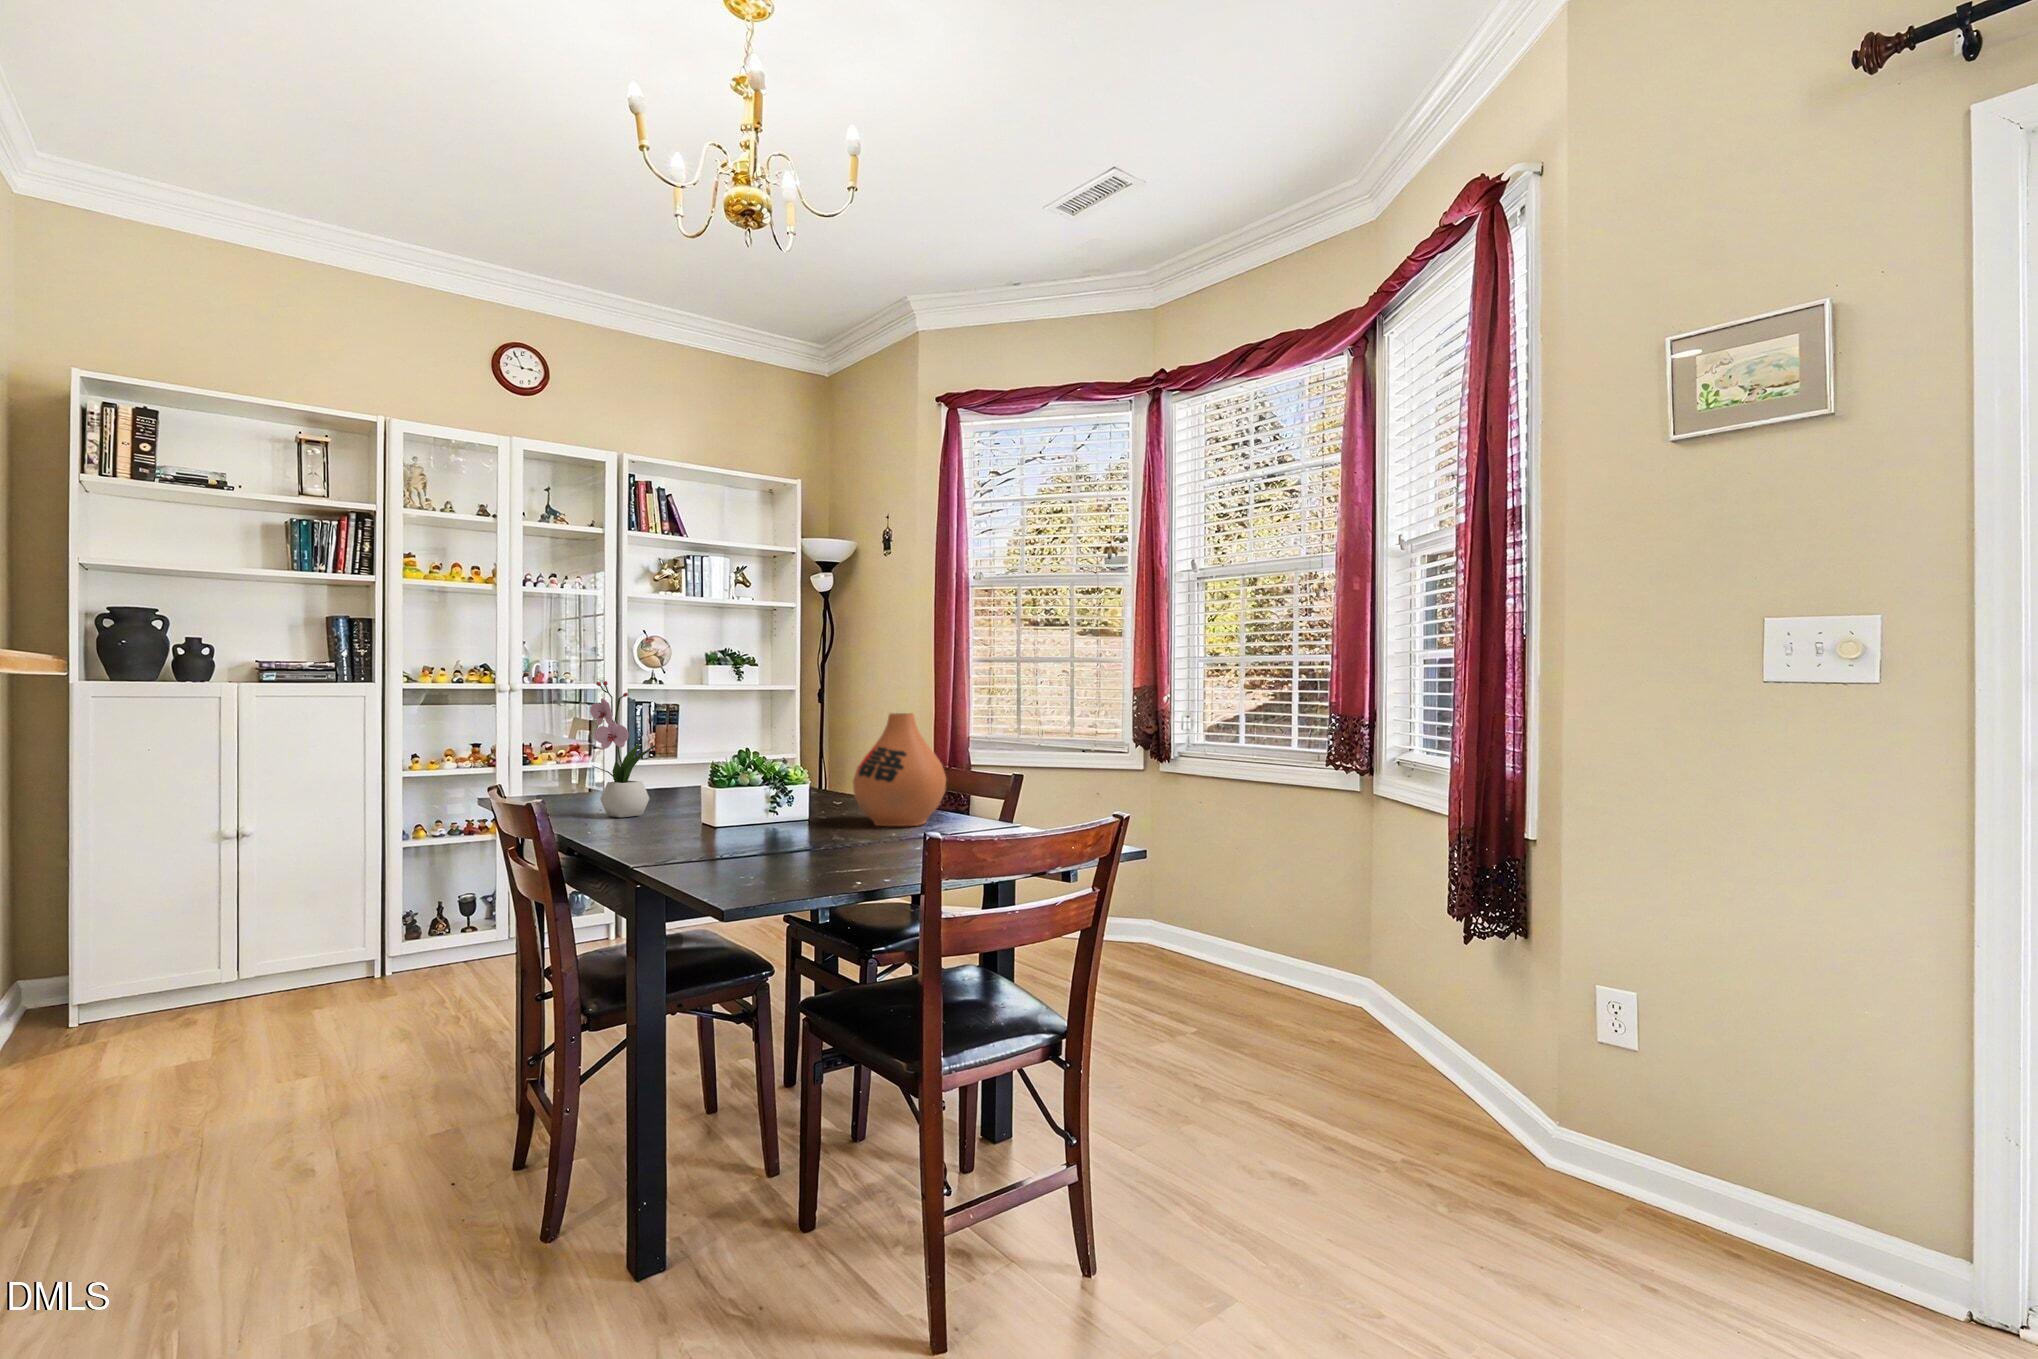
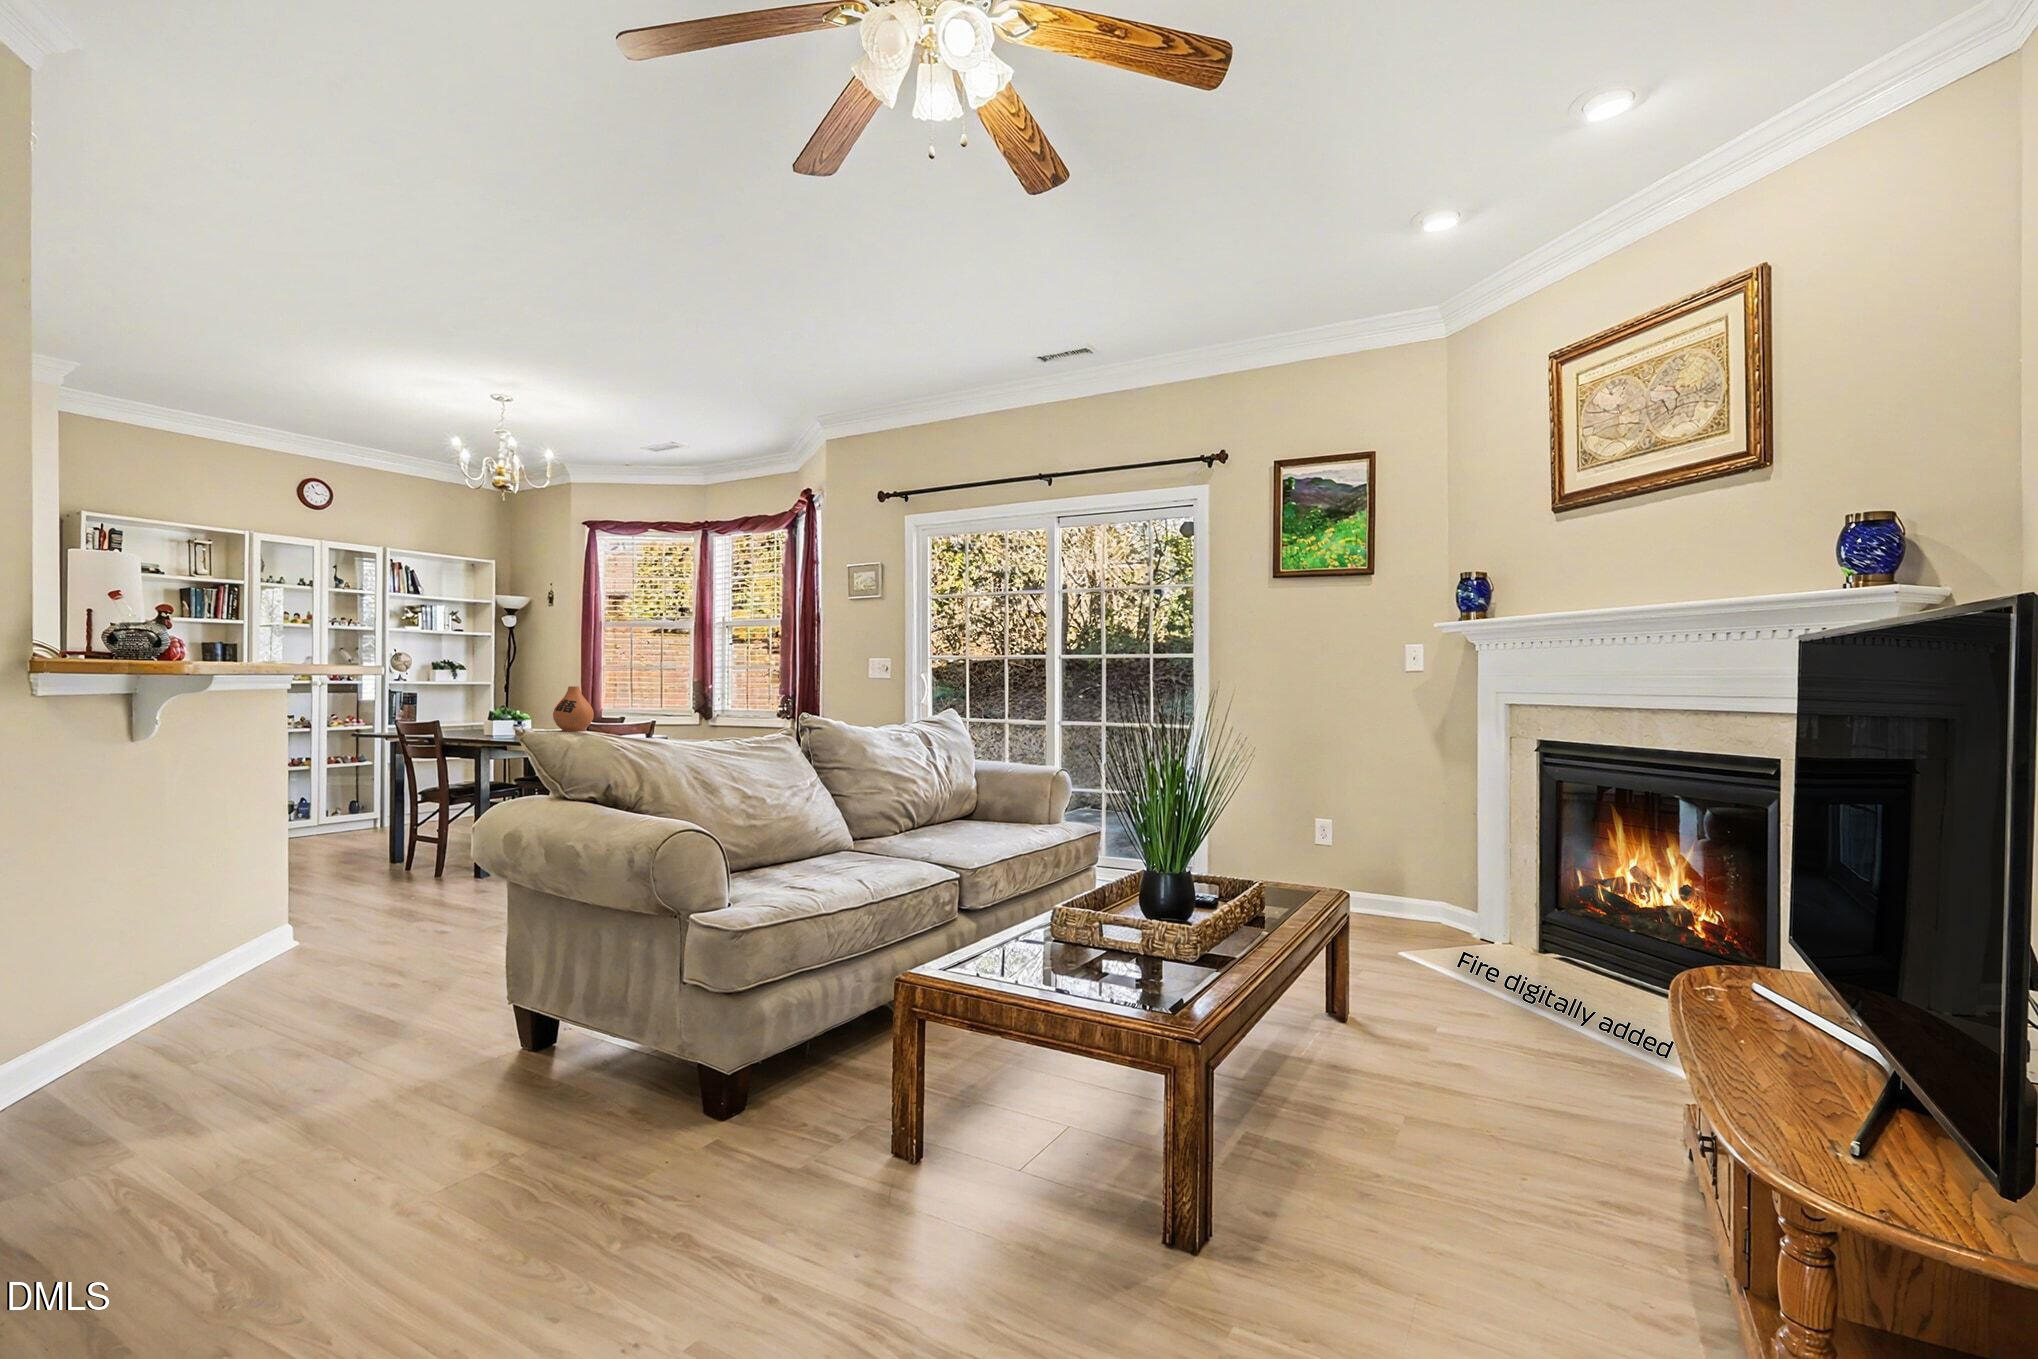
flower arrangement: present [590,681,656,817] -> none [428,674,459,731]

